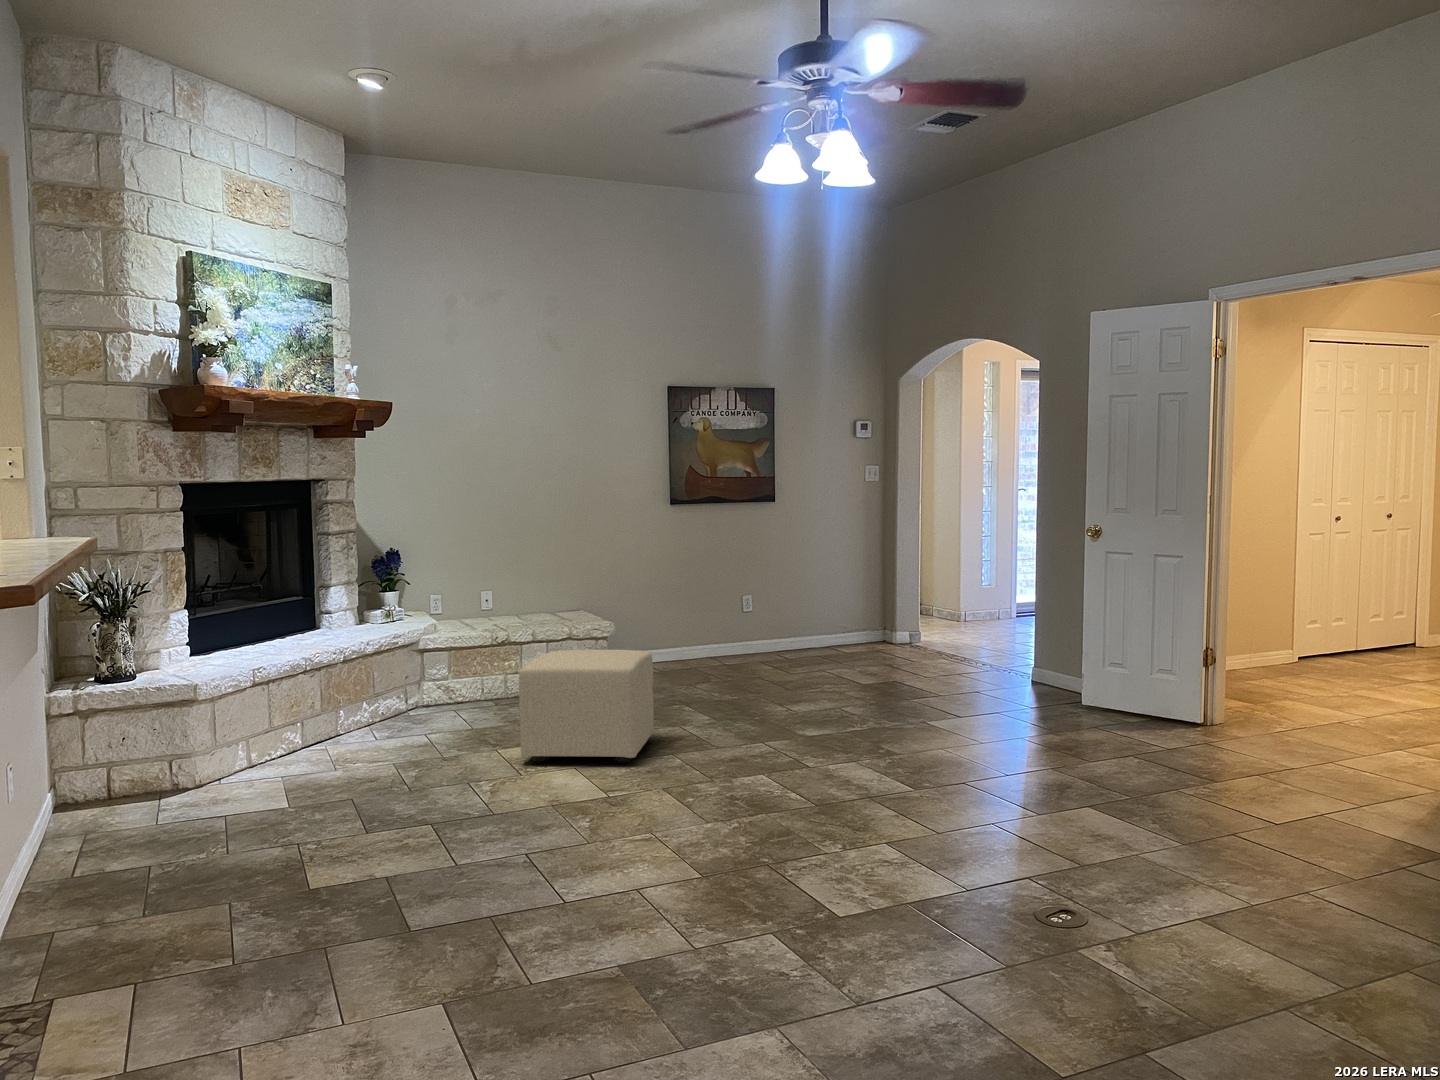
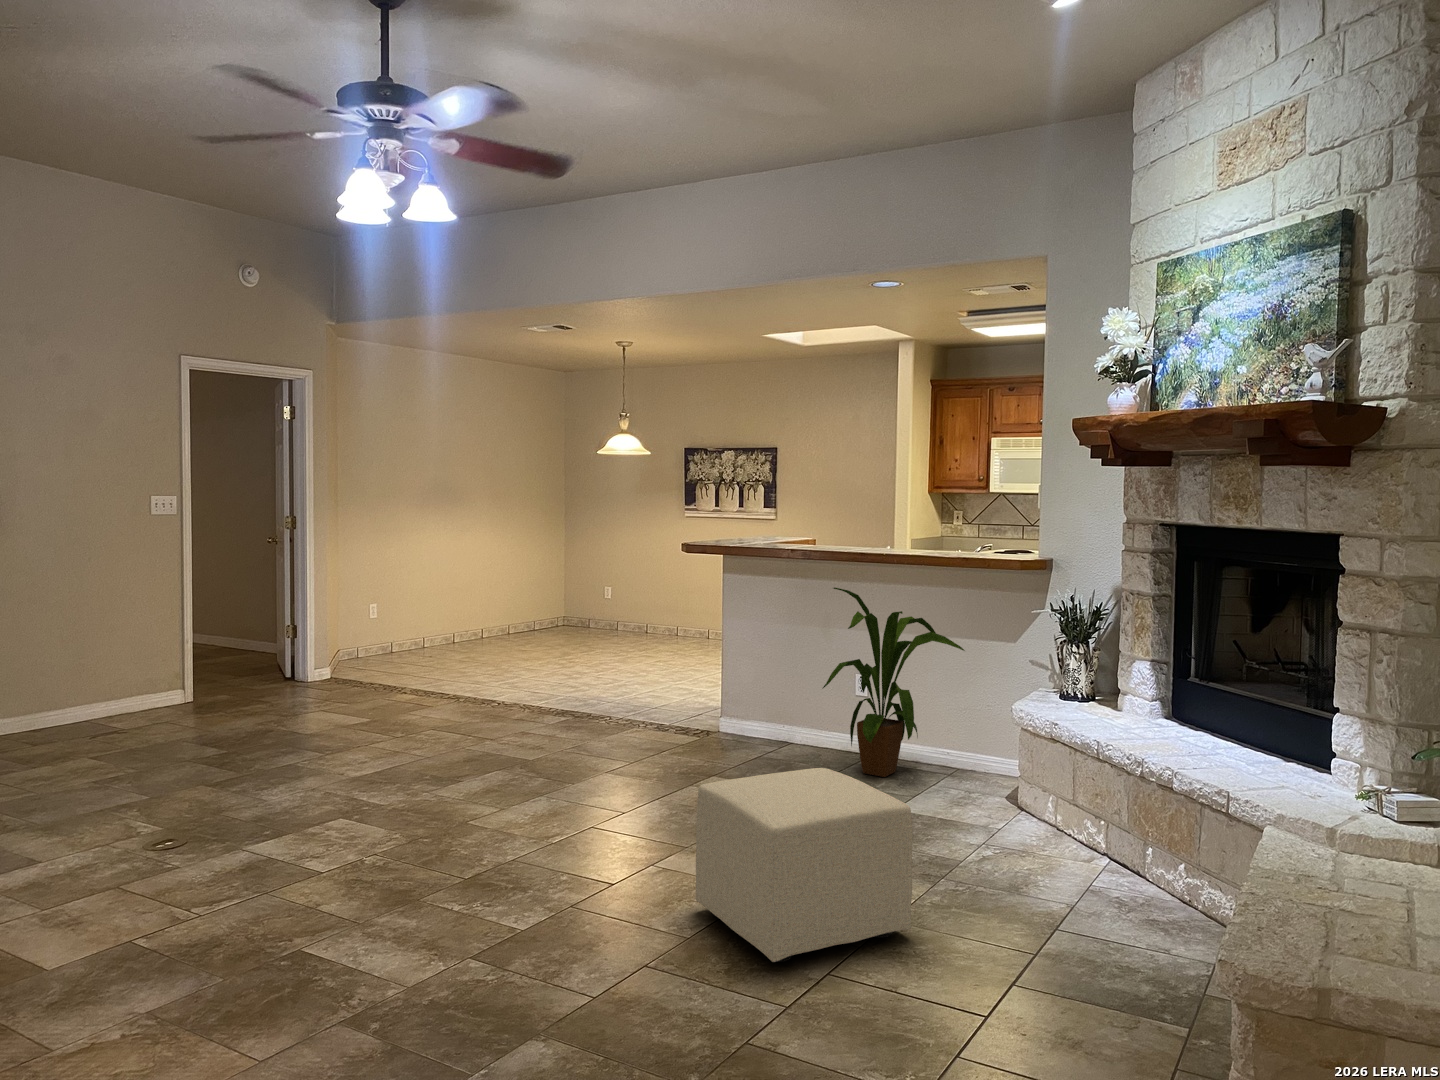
house plant: none [40,590,234,851] -> present [823,588,965,777]

